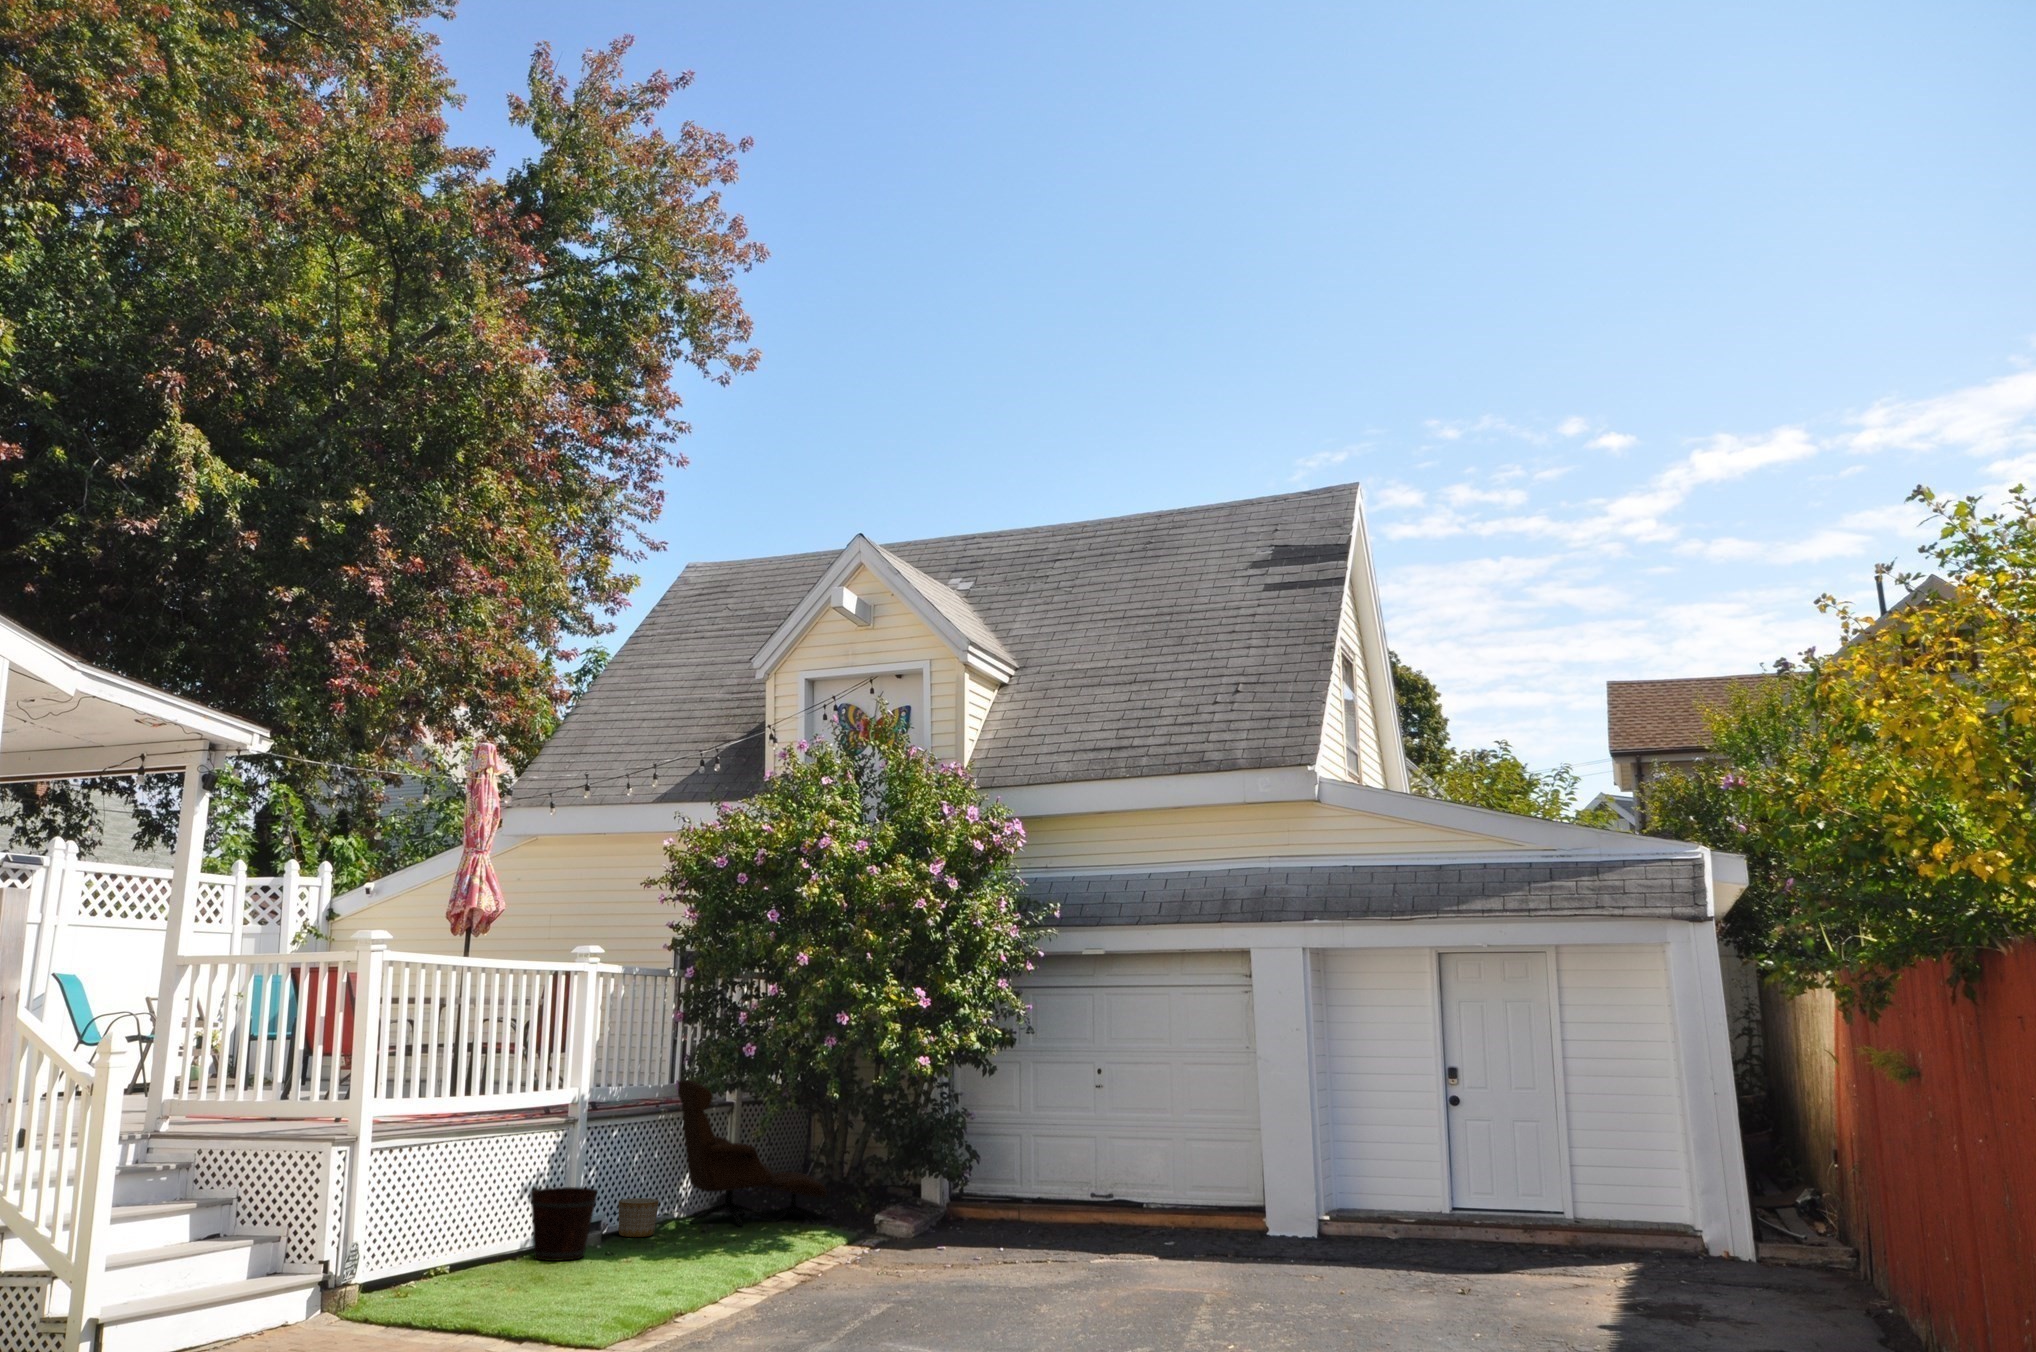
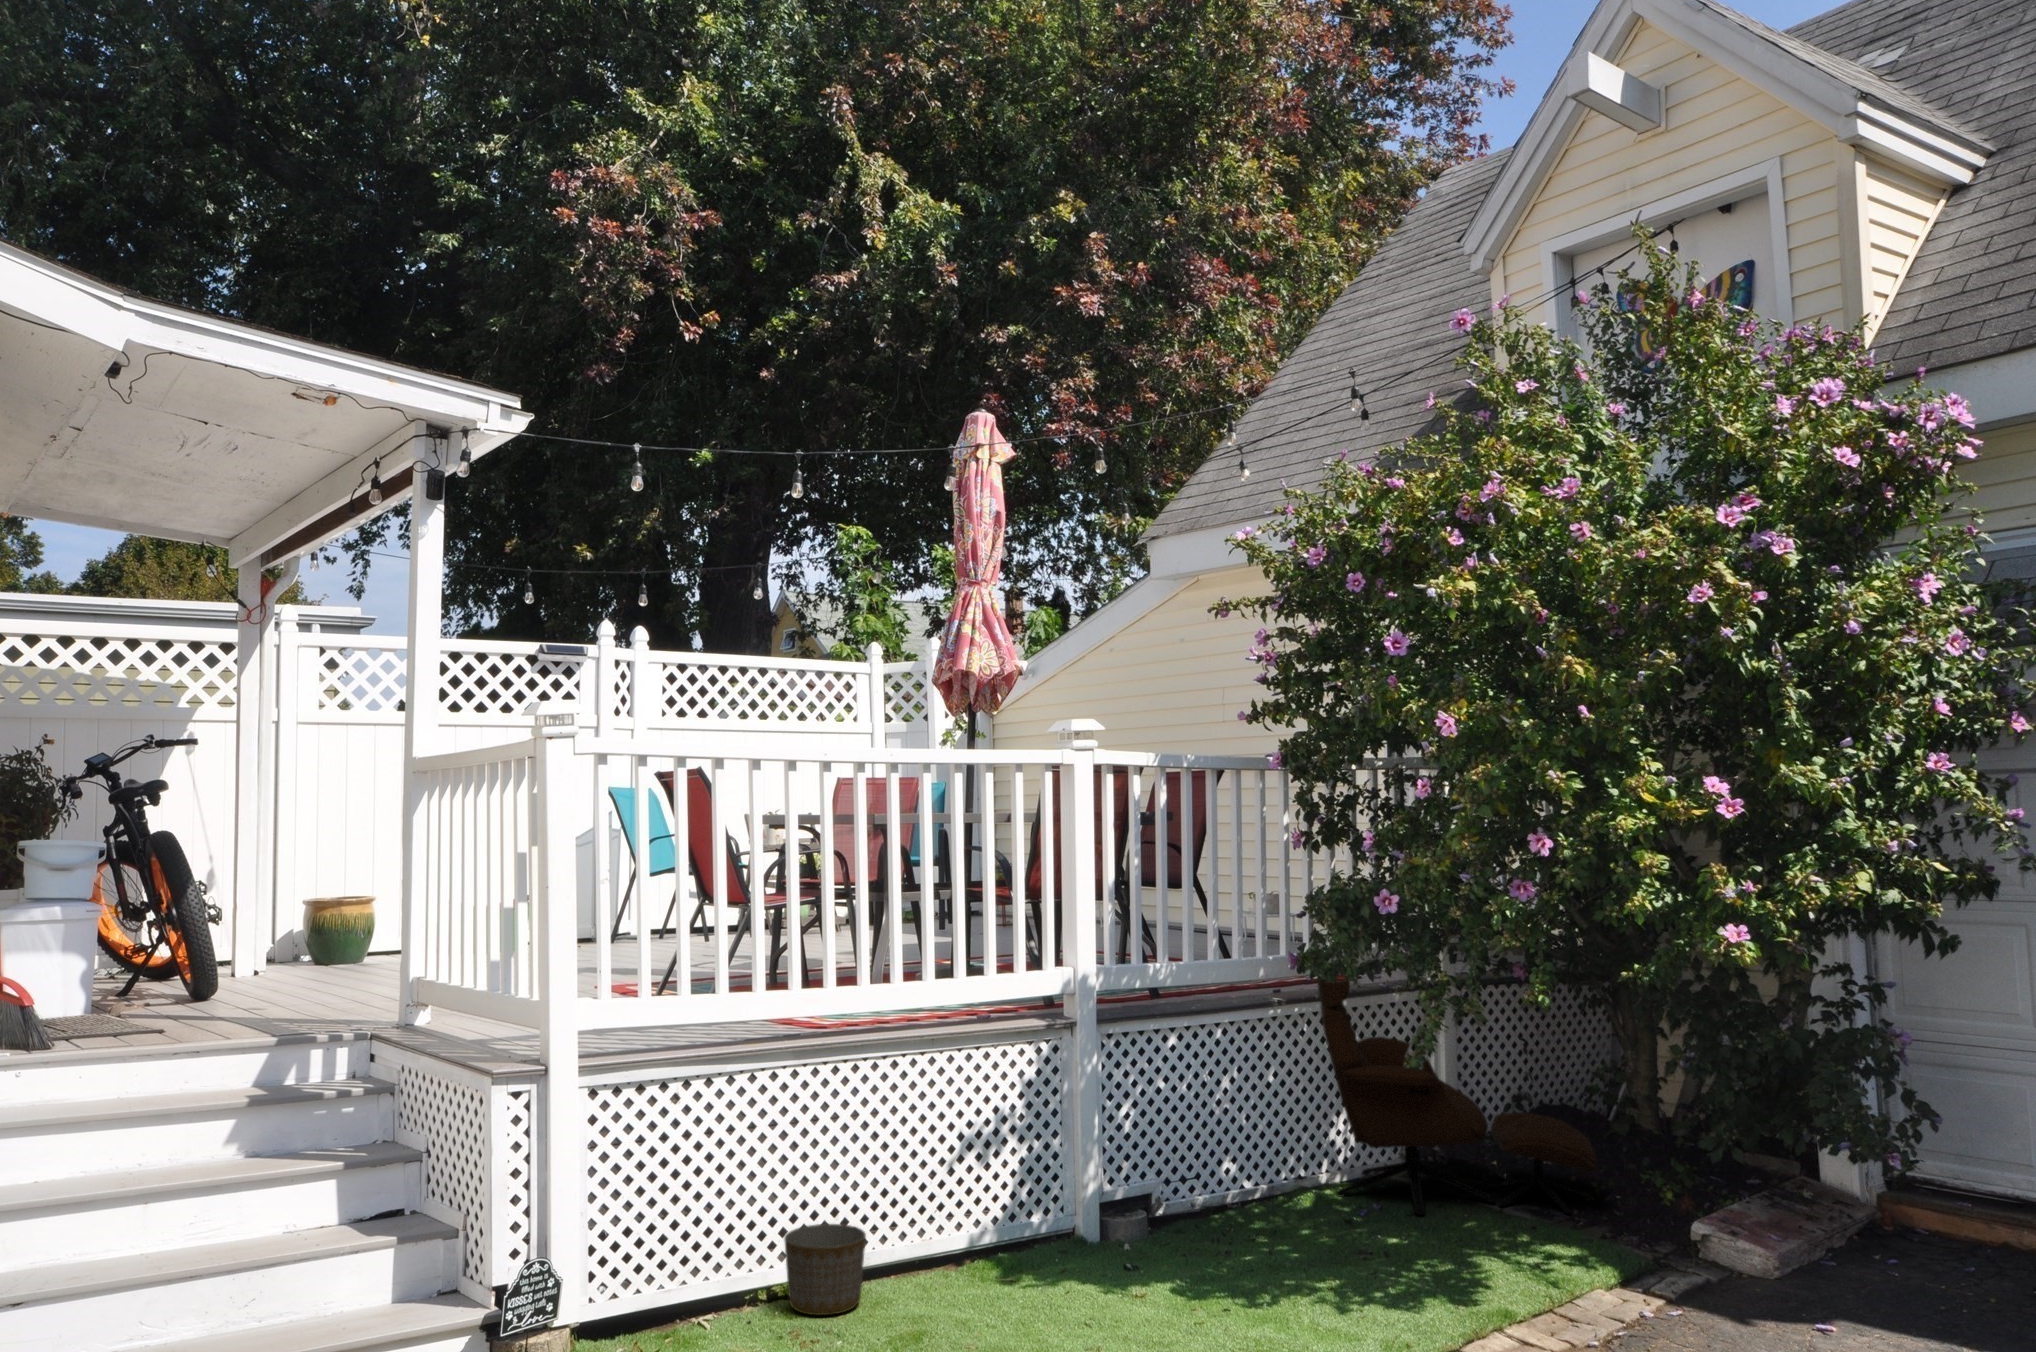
bucket: present [531,1187,598,1261] -> none [963,1141,1078,1283]
planter: present [619,1198,659,1237] -> present [784,1224,866,1315]

